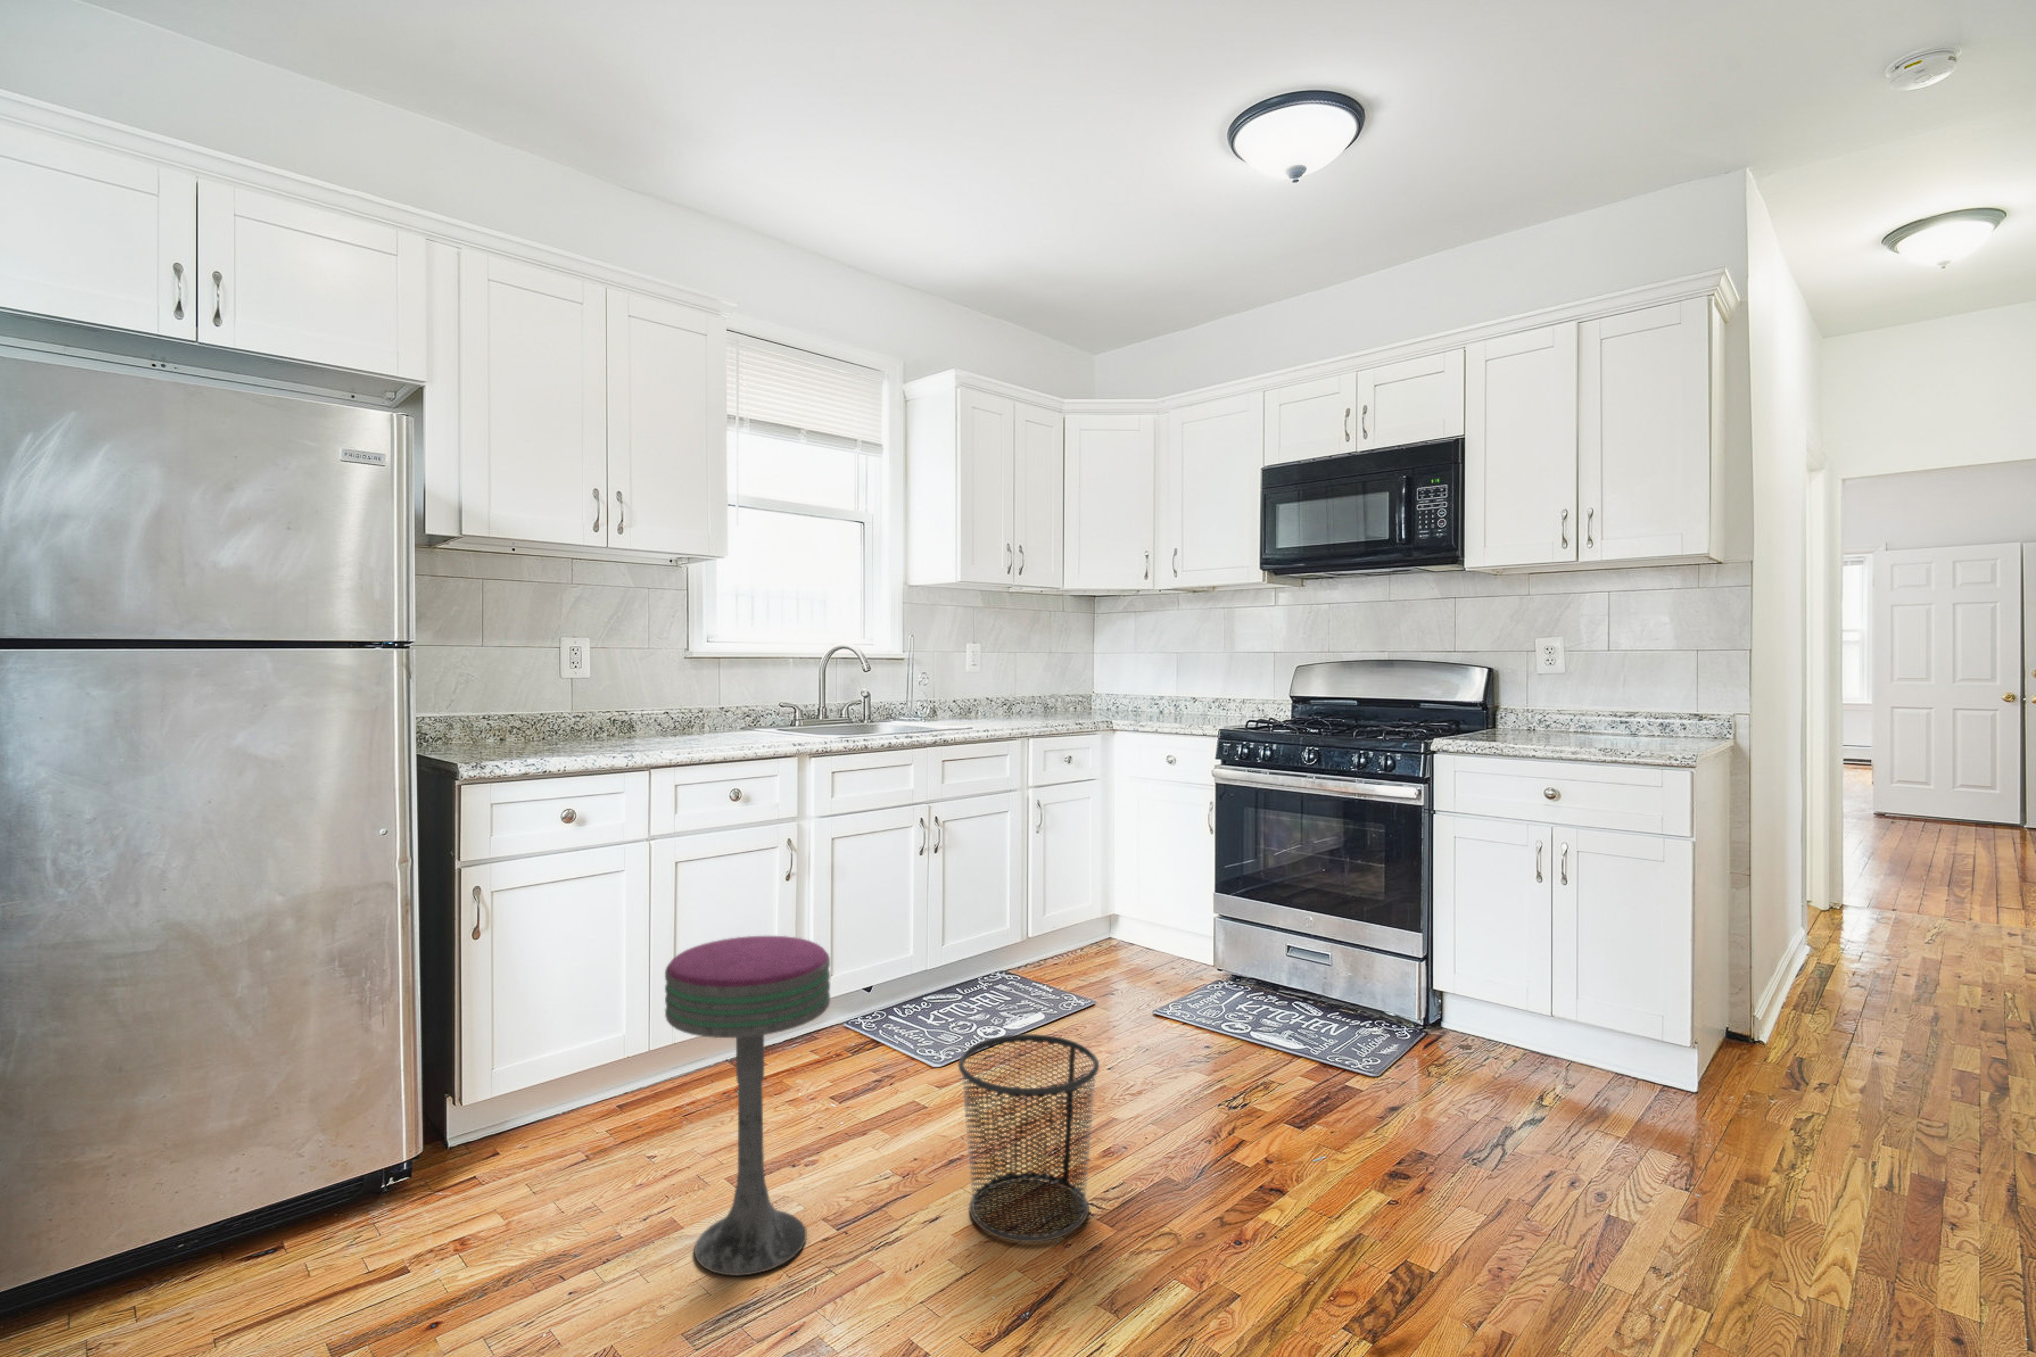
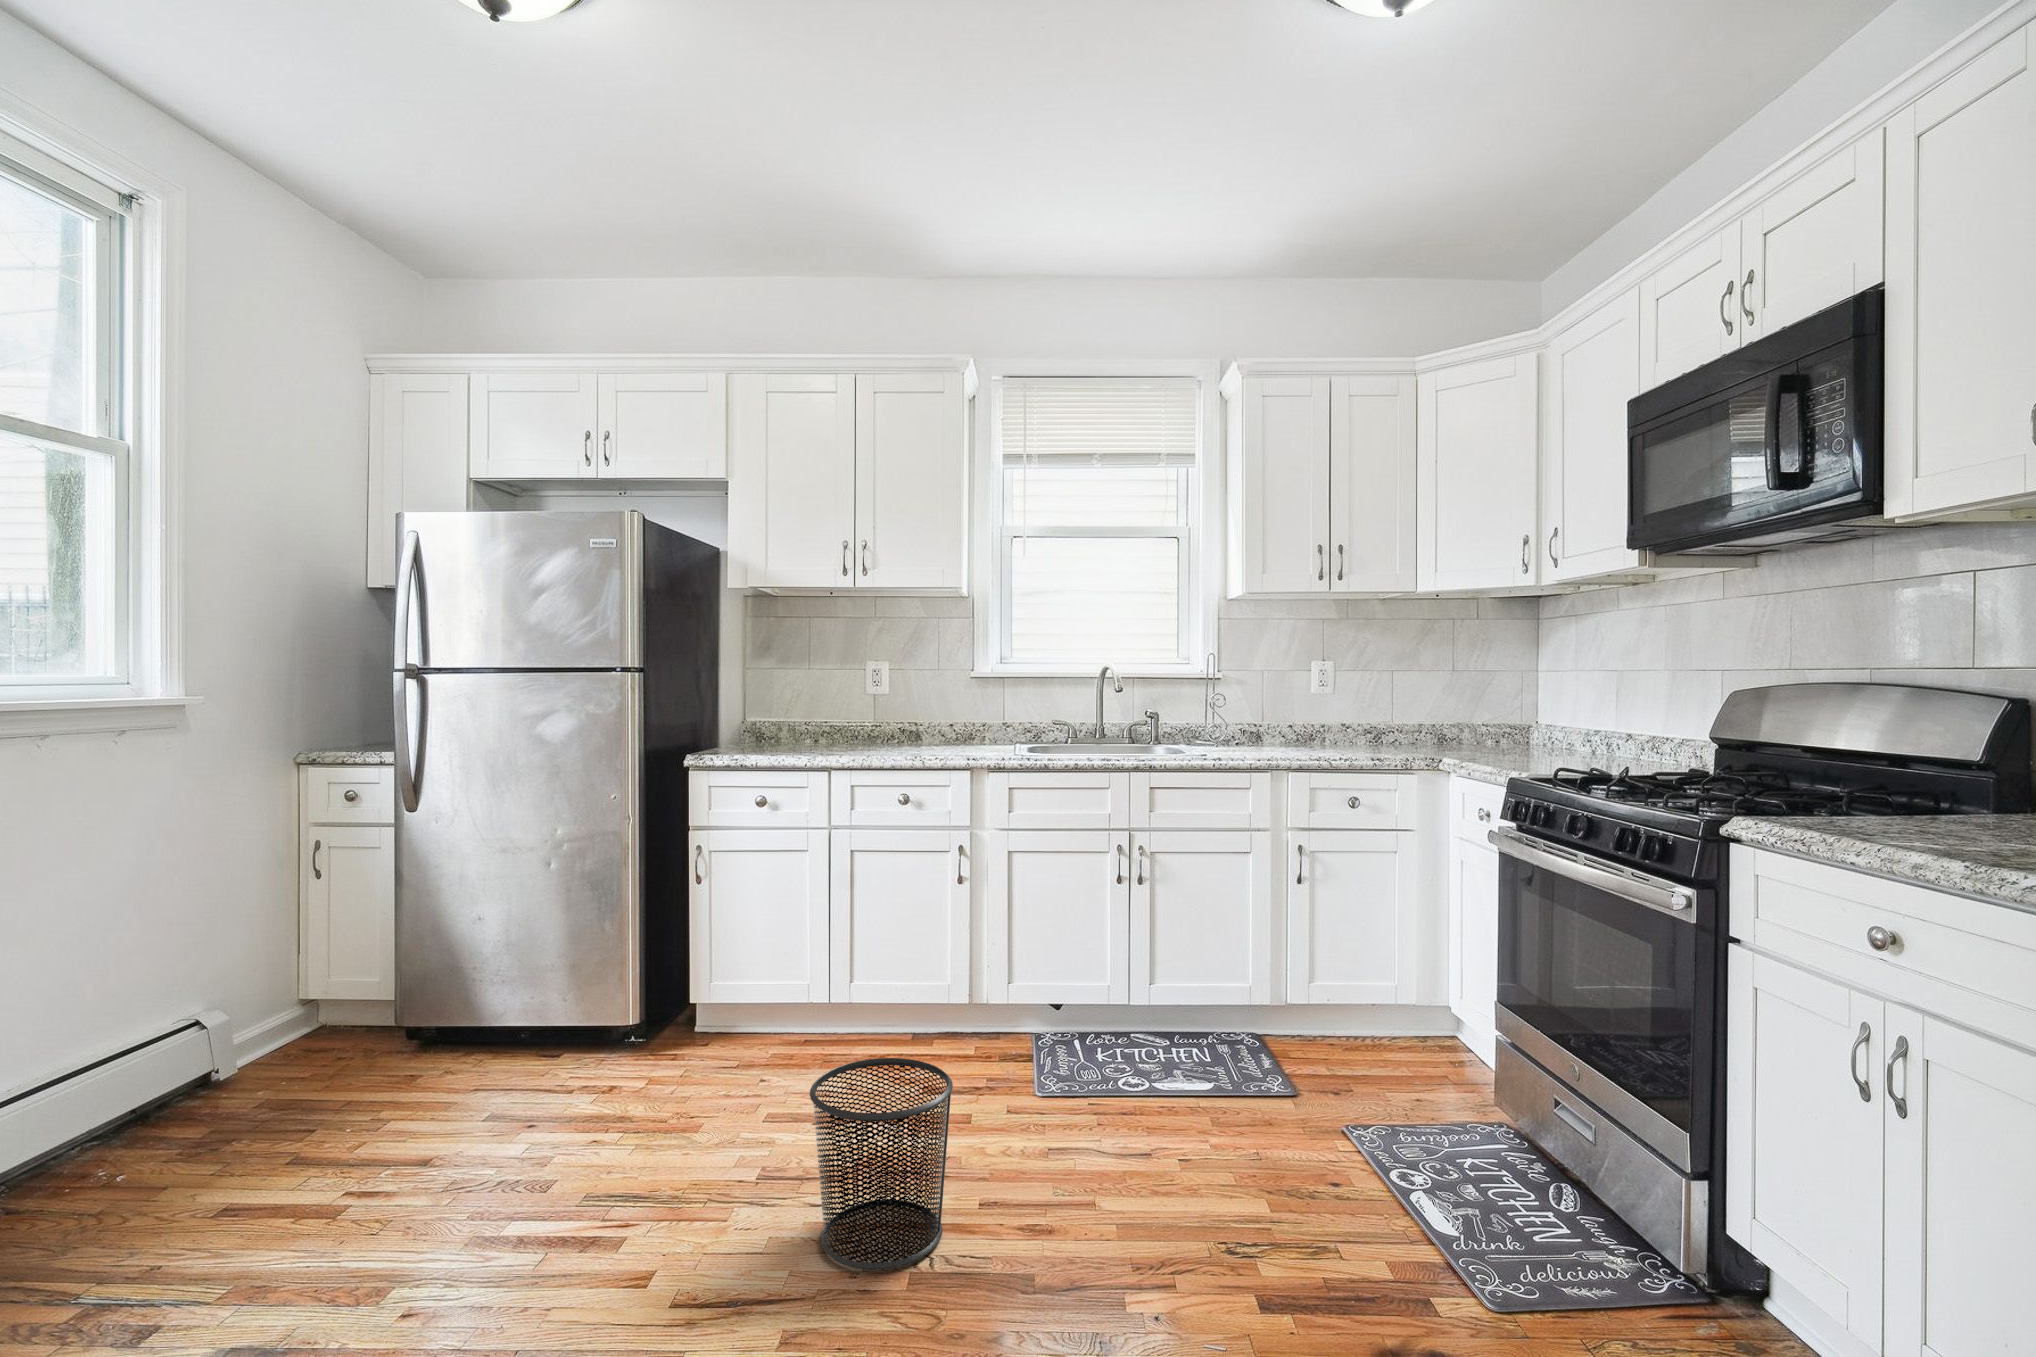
bar stool: present [665,936,830,1275] -> none [633,910,770,1184]

